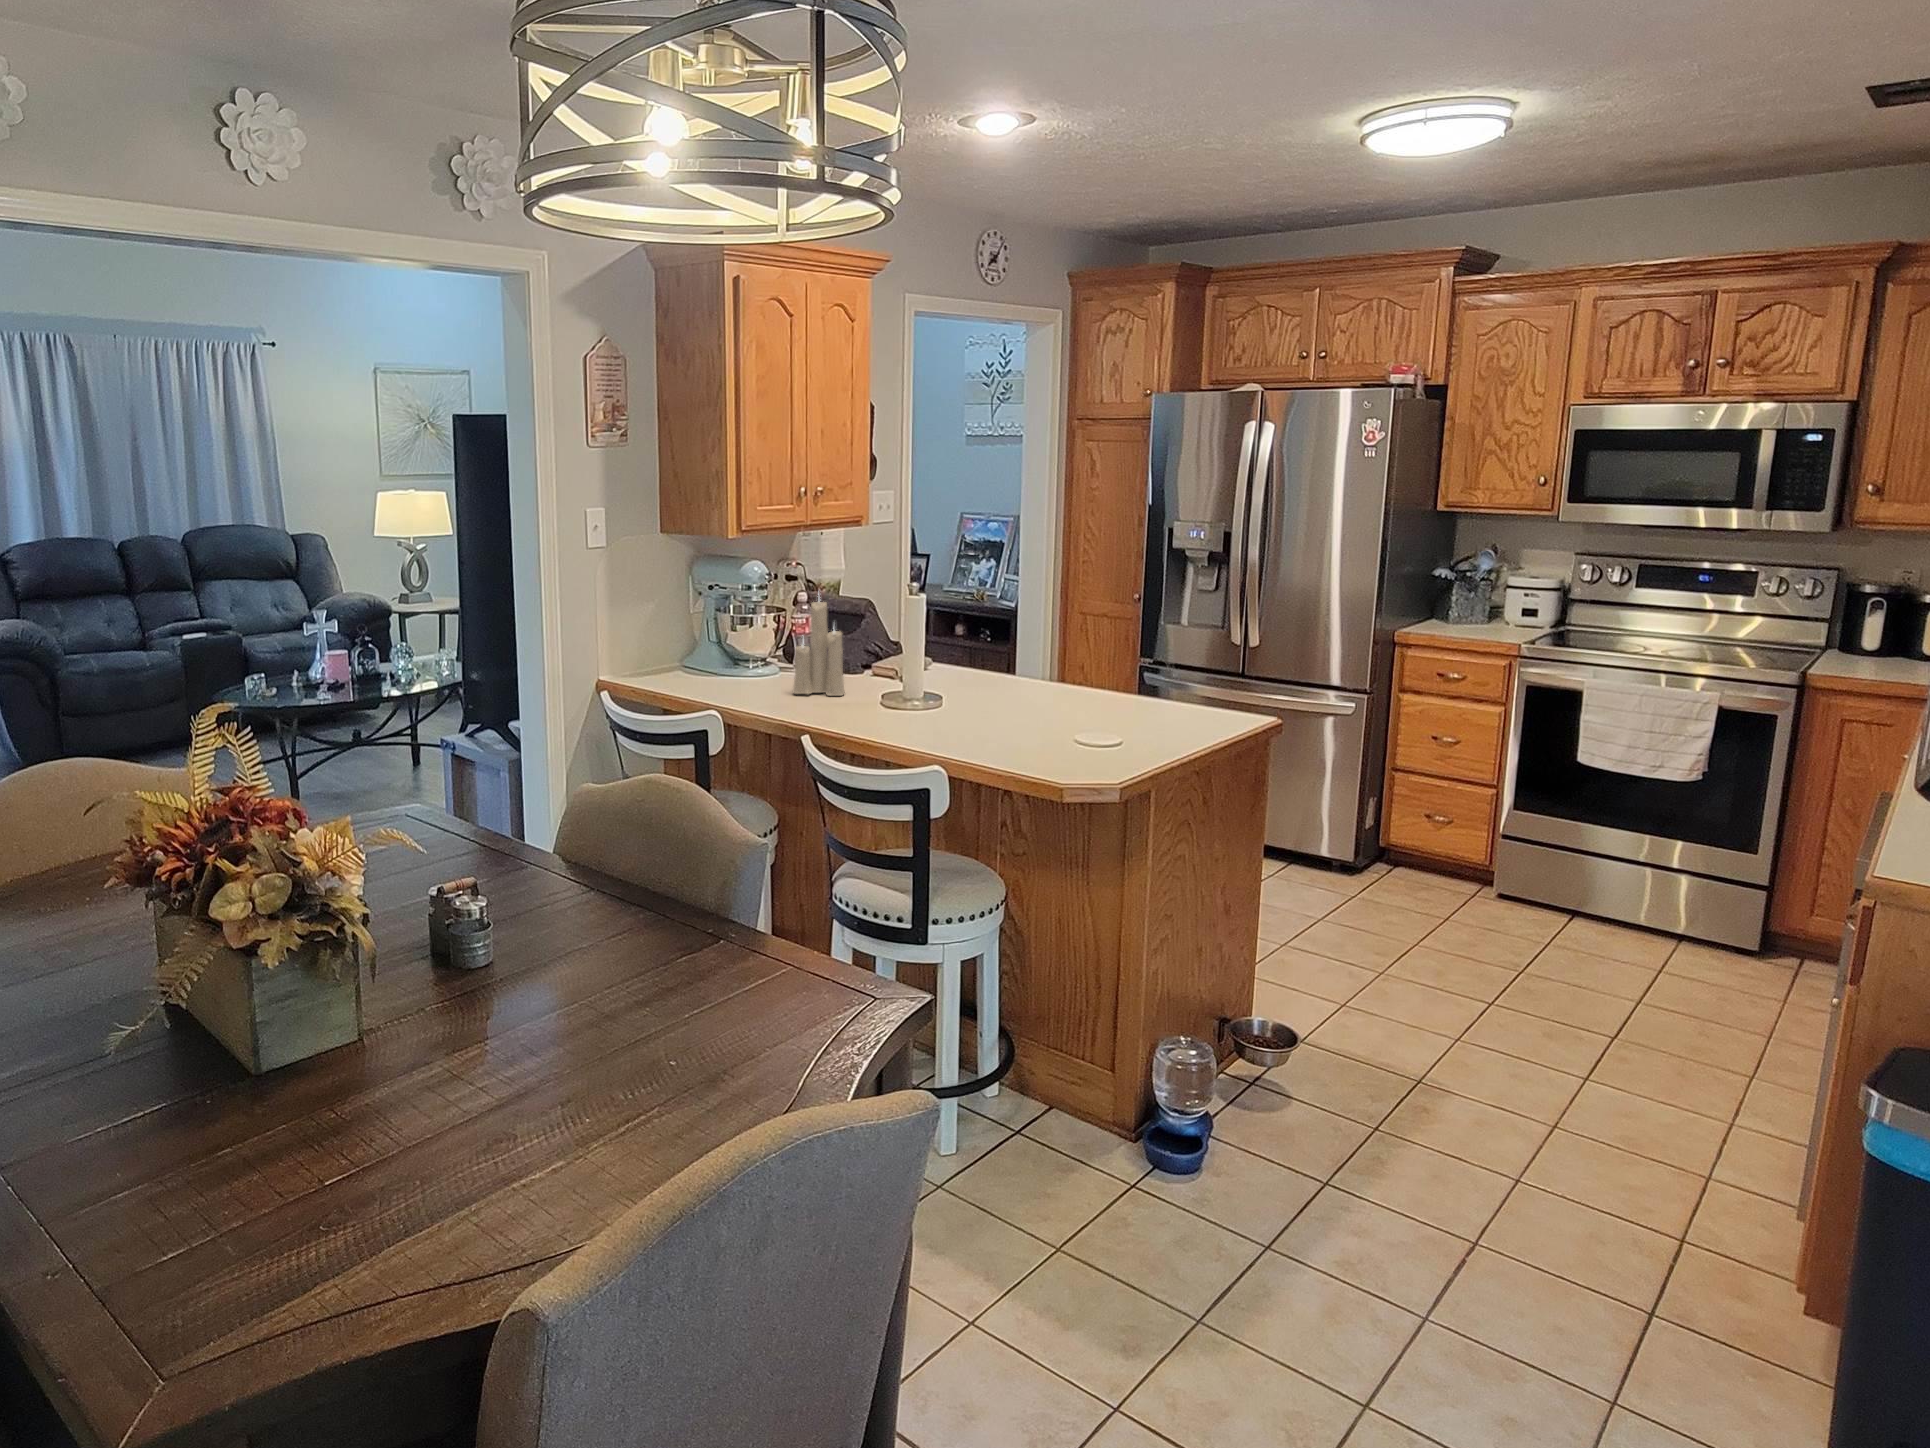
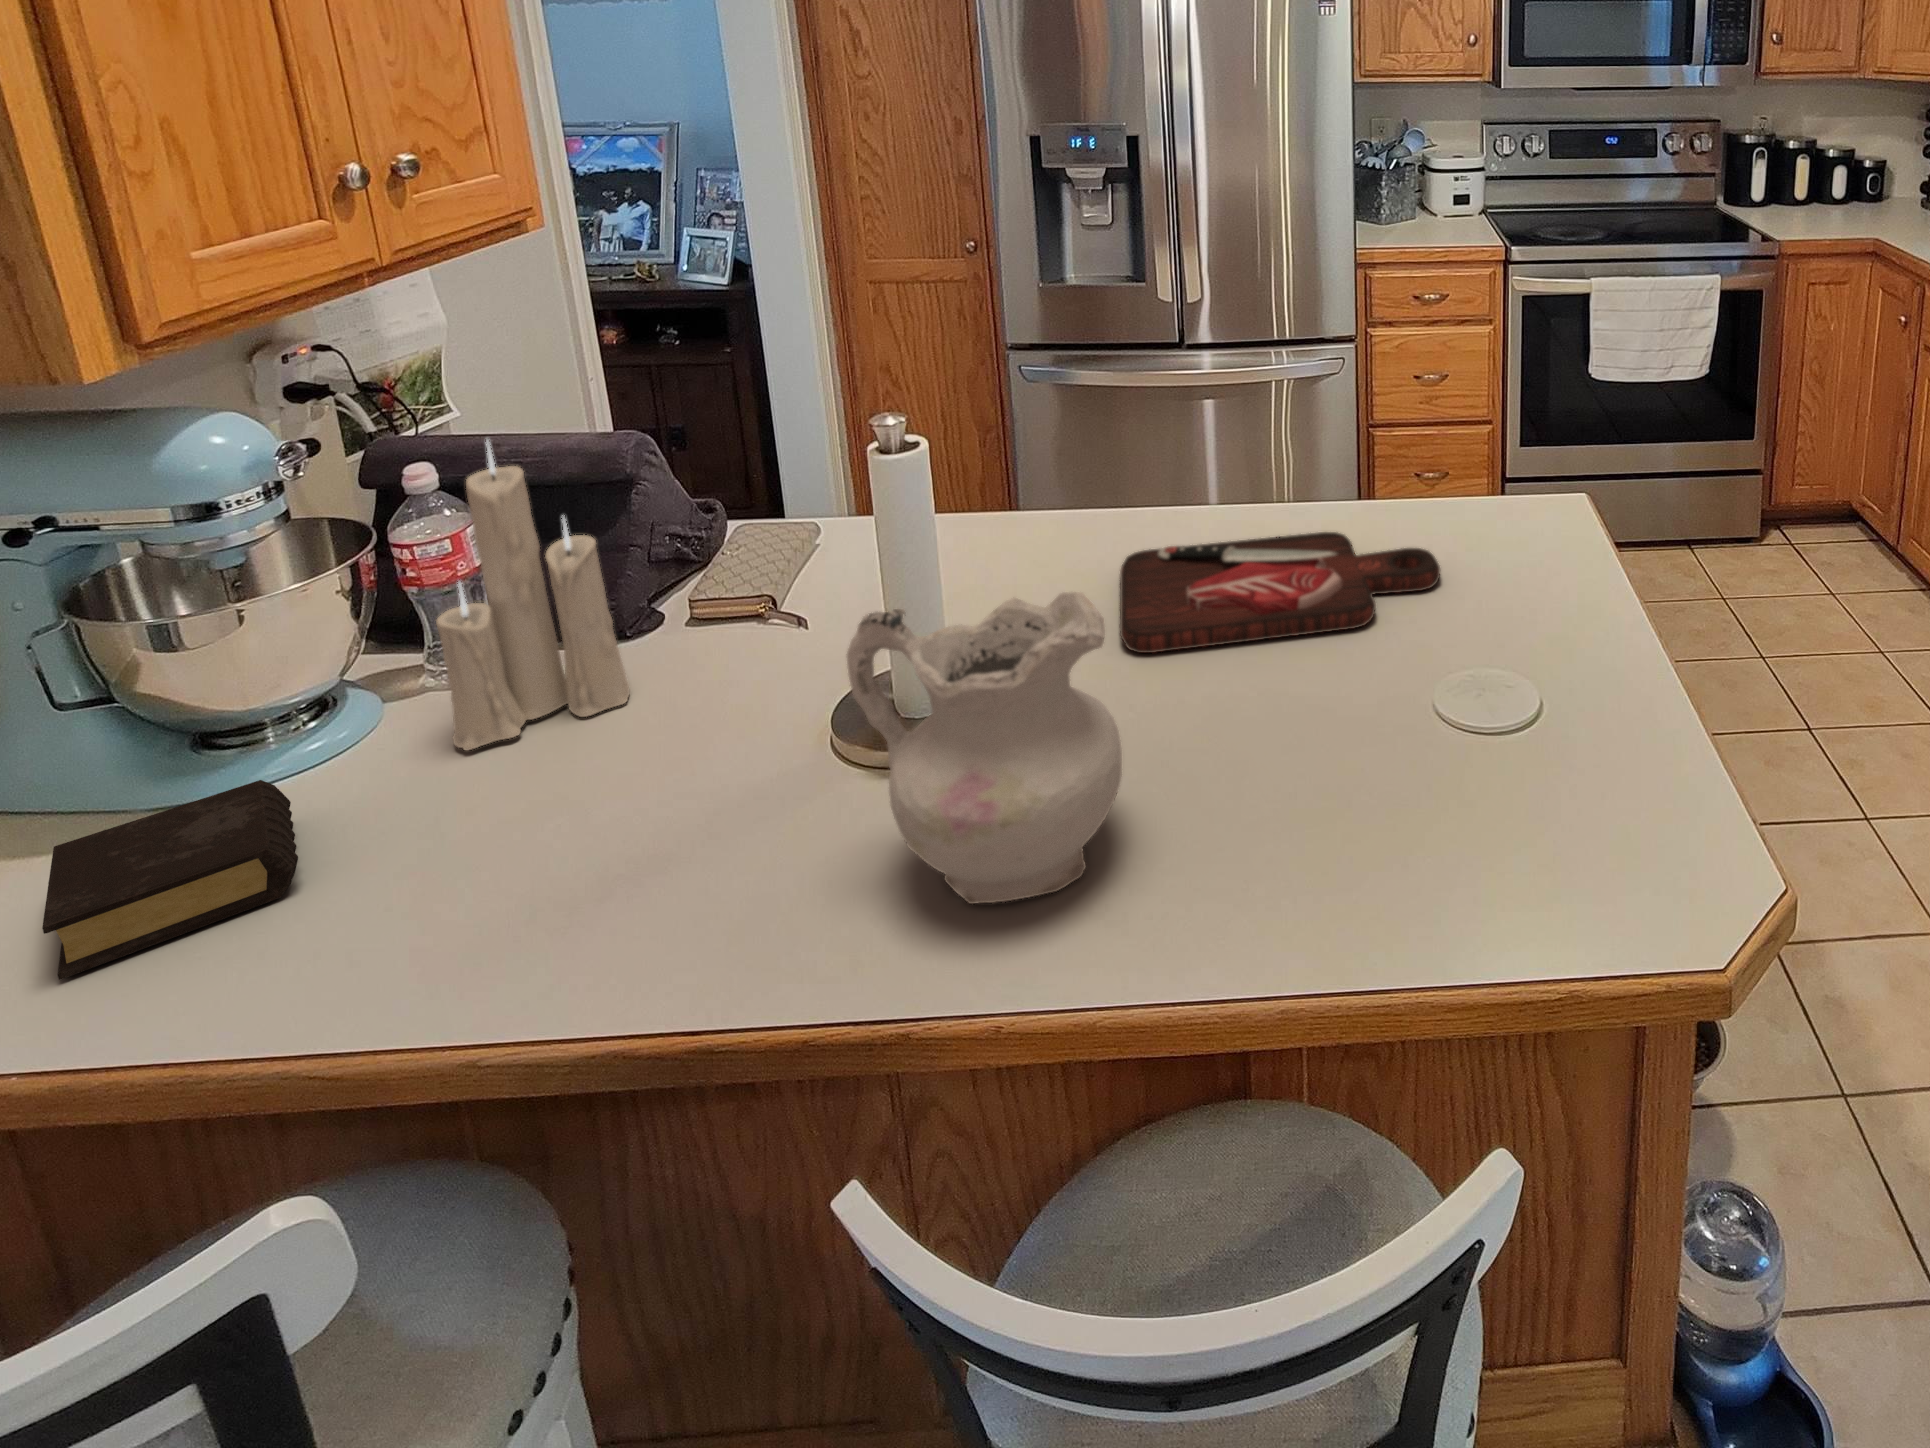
ceramic pitcher: none [873,640,951,747] -> present [847,592,1122,904]
book: none [695,679,750,705] -> present [42,780,298,980]
cutting board: none [1002,697,1162,733] -> present [1120,532,1440,653]

